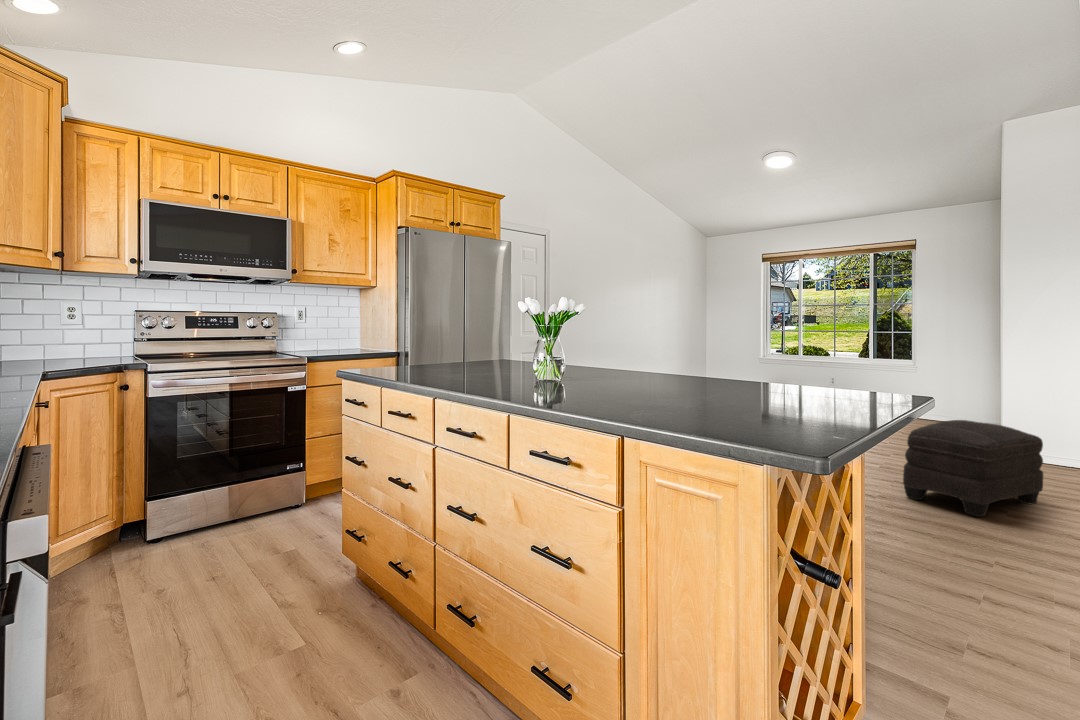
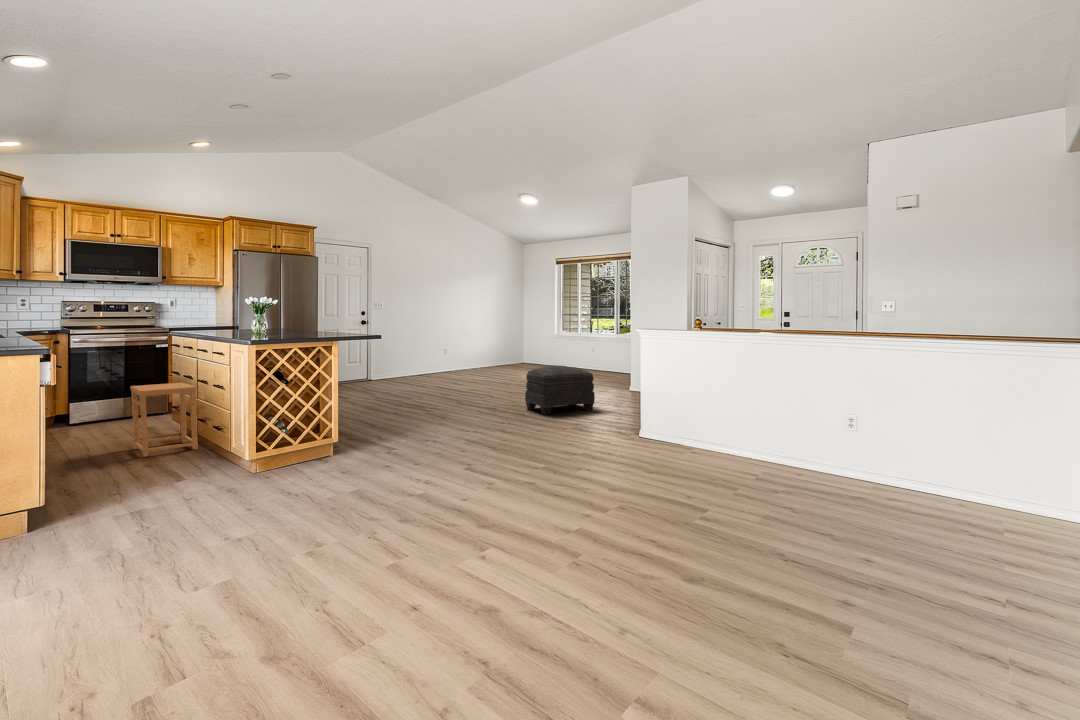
side table: none [277,484,427,697] -> present [130,383,198,457]

